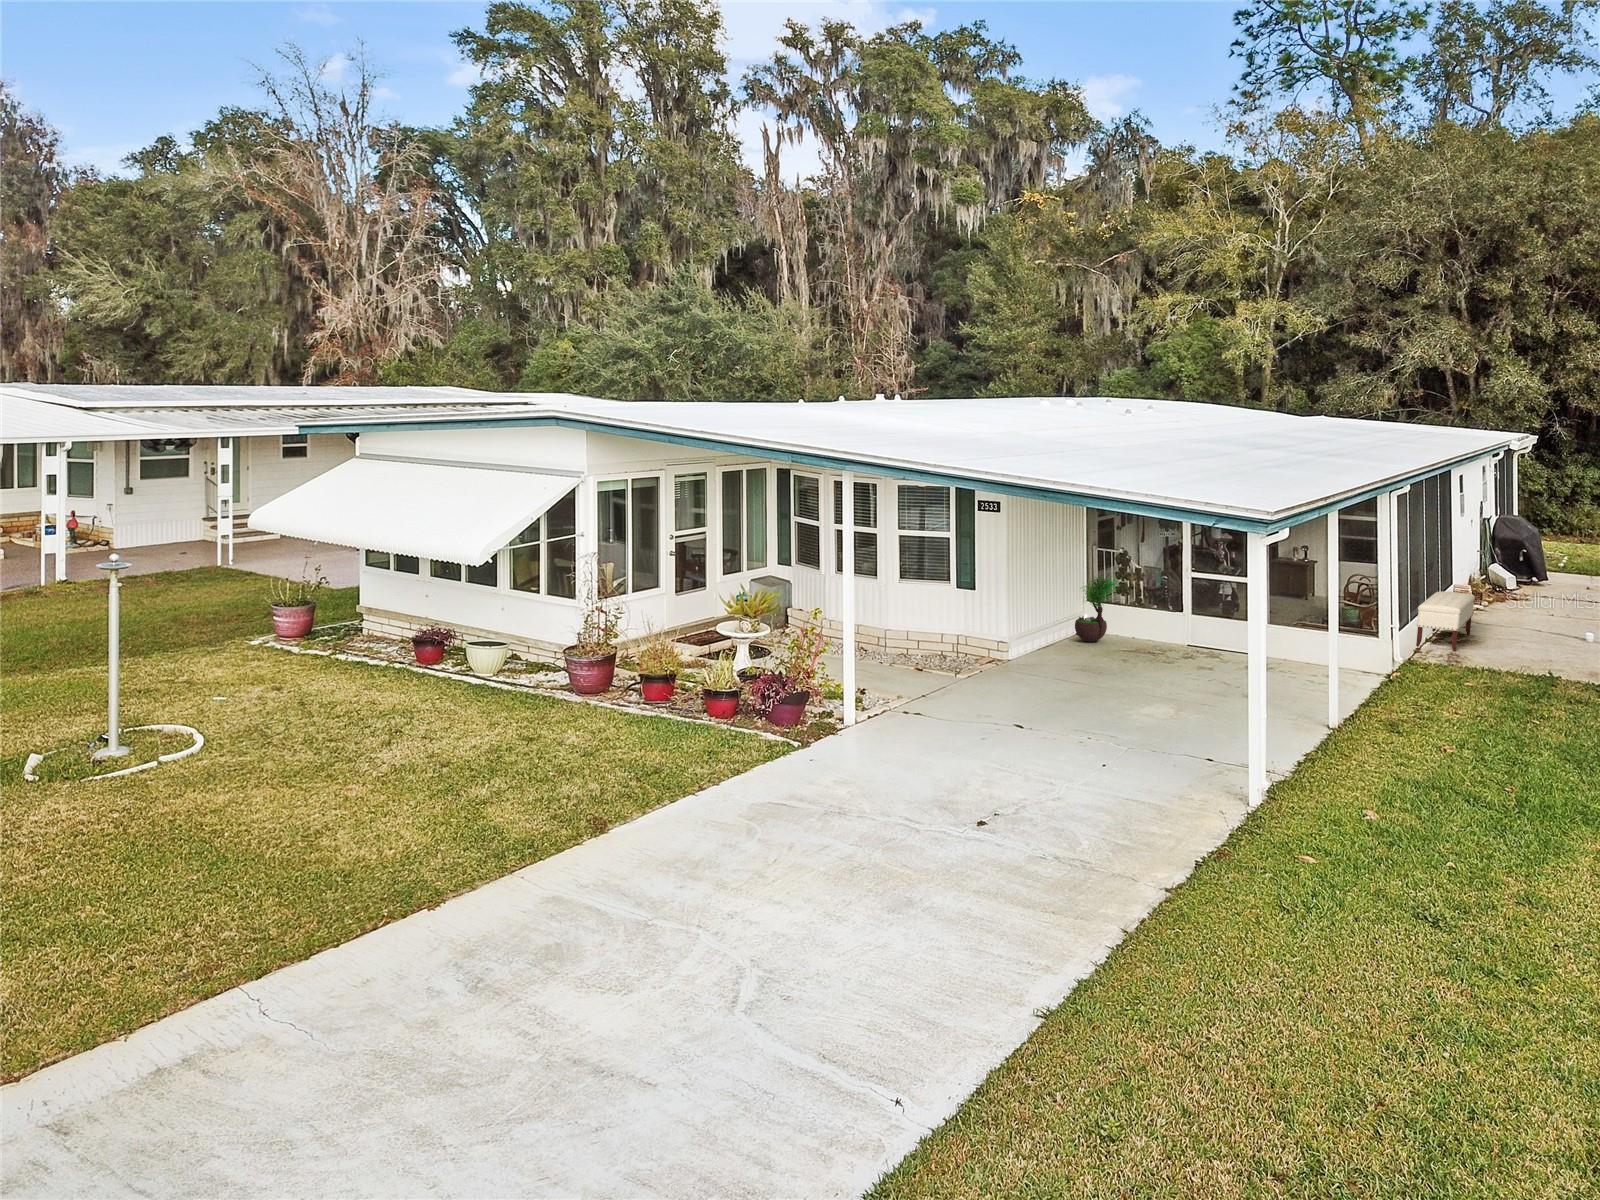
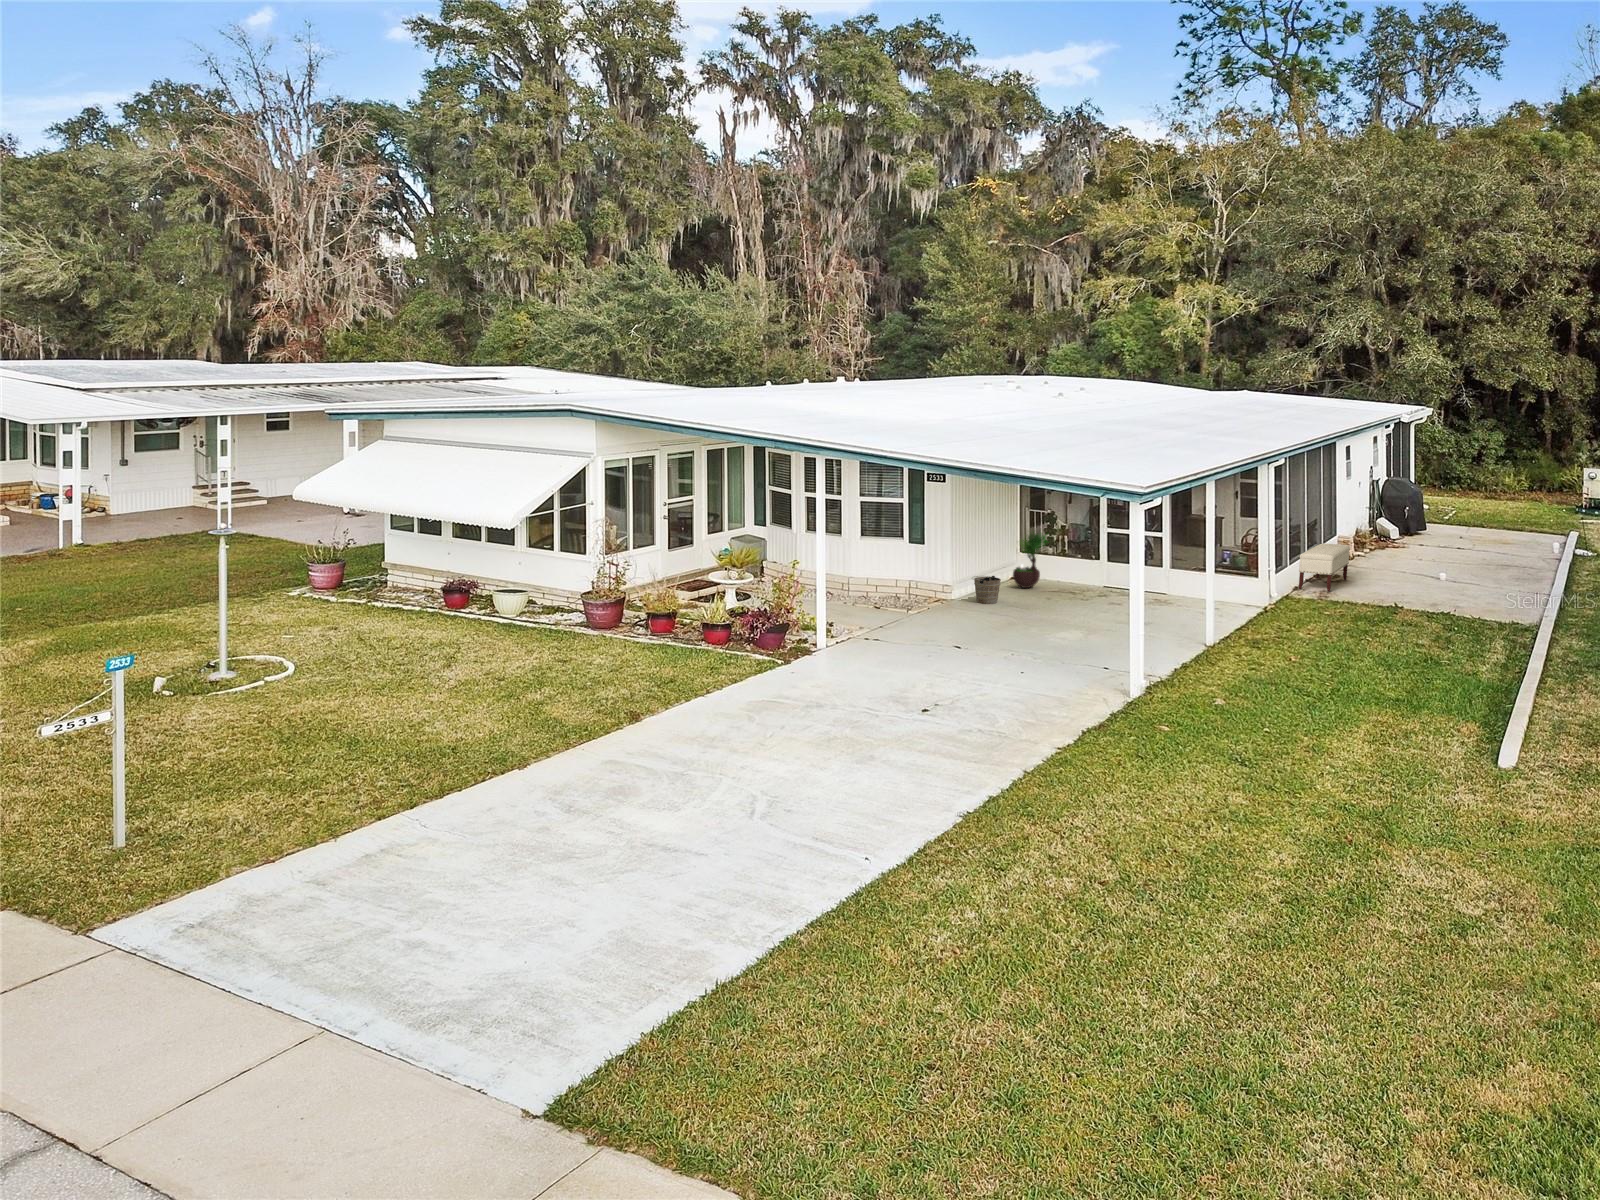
bucket: none [1027,629,1062,663] -> present [974,576,1001,604]

